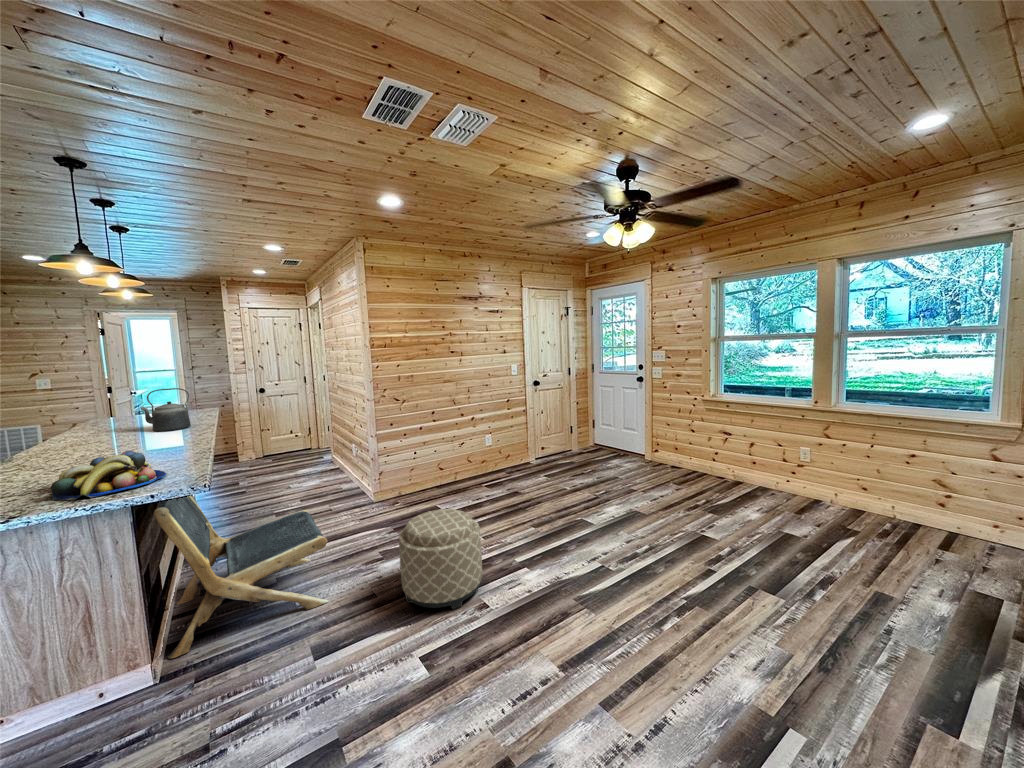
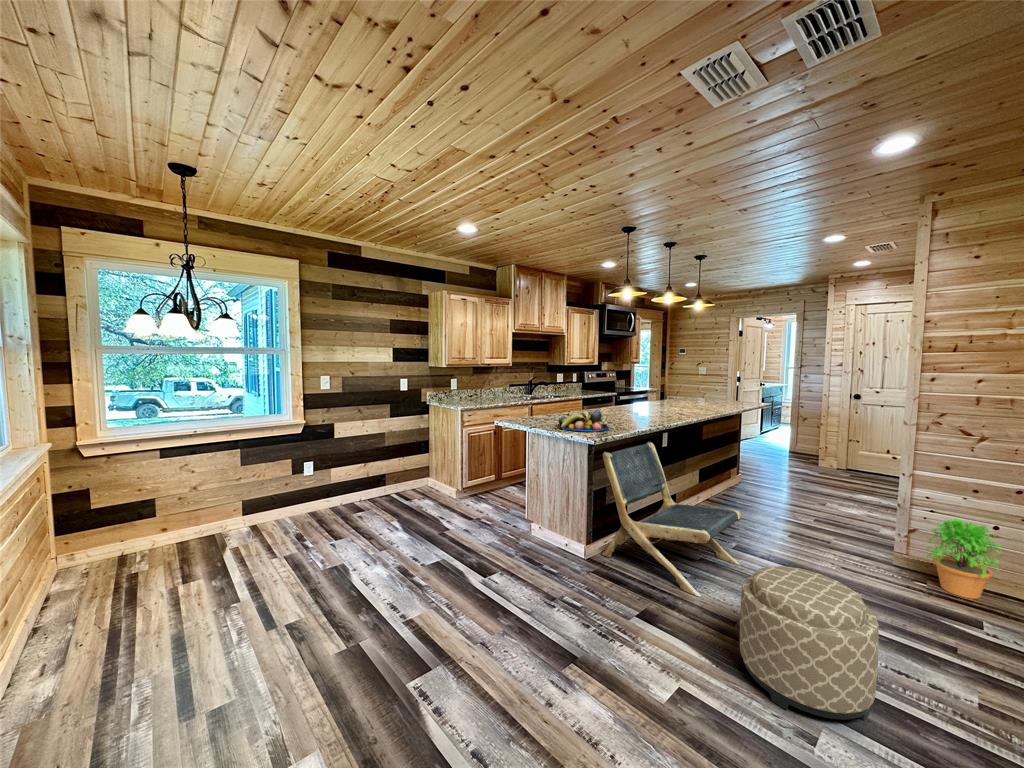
kettle: present [141,388,191,431] -> none [679,379,708,412]
potted plant: none [391,453,431,501] -> present [927,518,1000,599]

